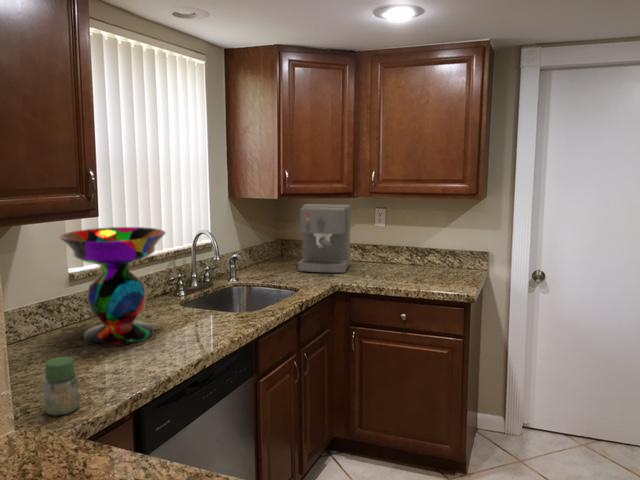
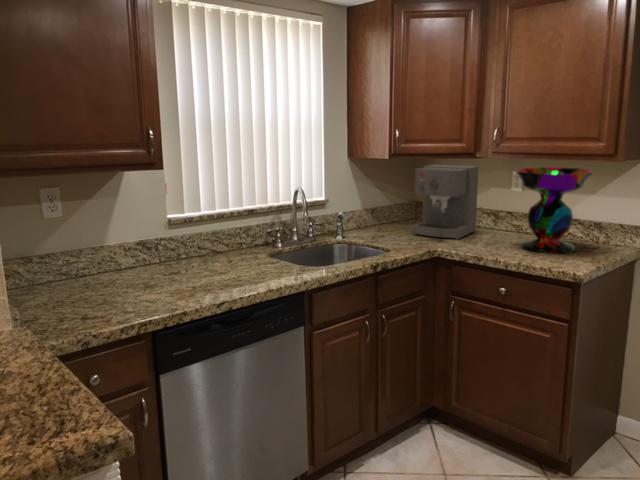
decorative bowl: present [60,227,165,346] -> present [514,167,594,254]
jar: present [44,357,80,415] -> none [67,280,97,326]

